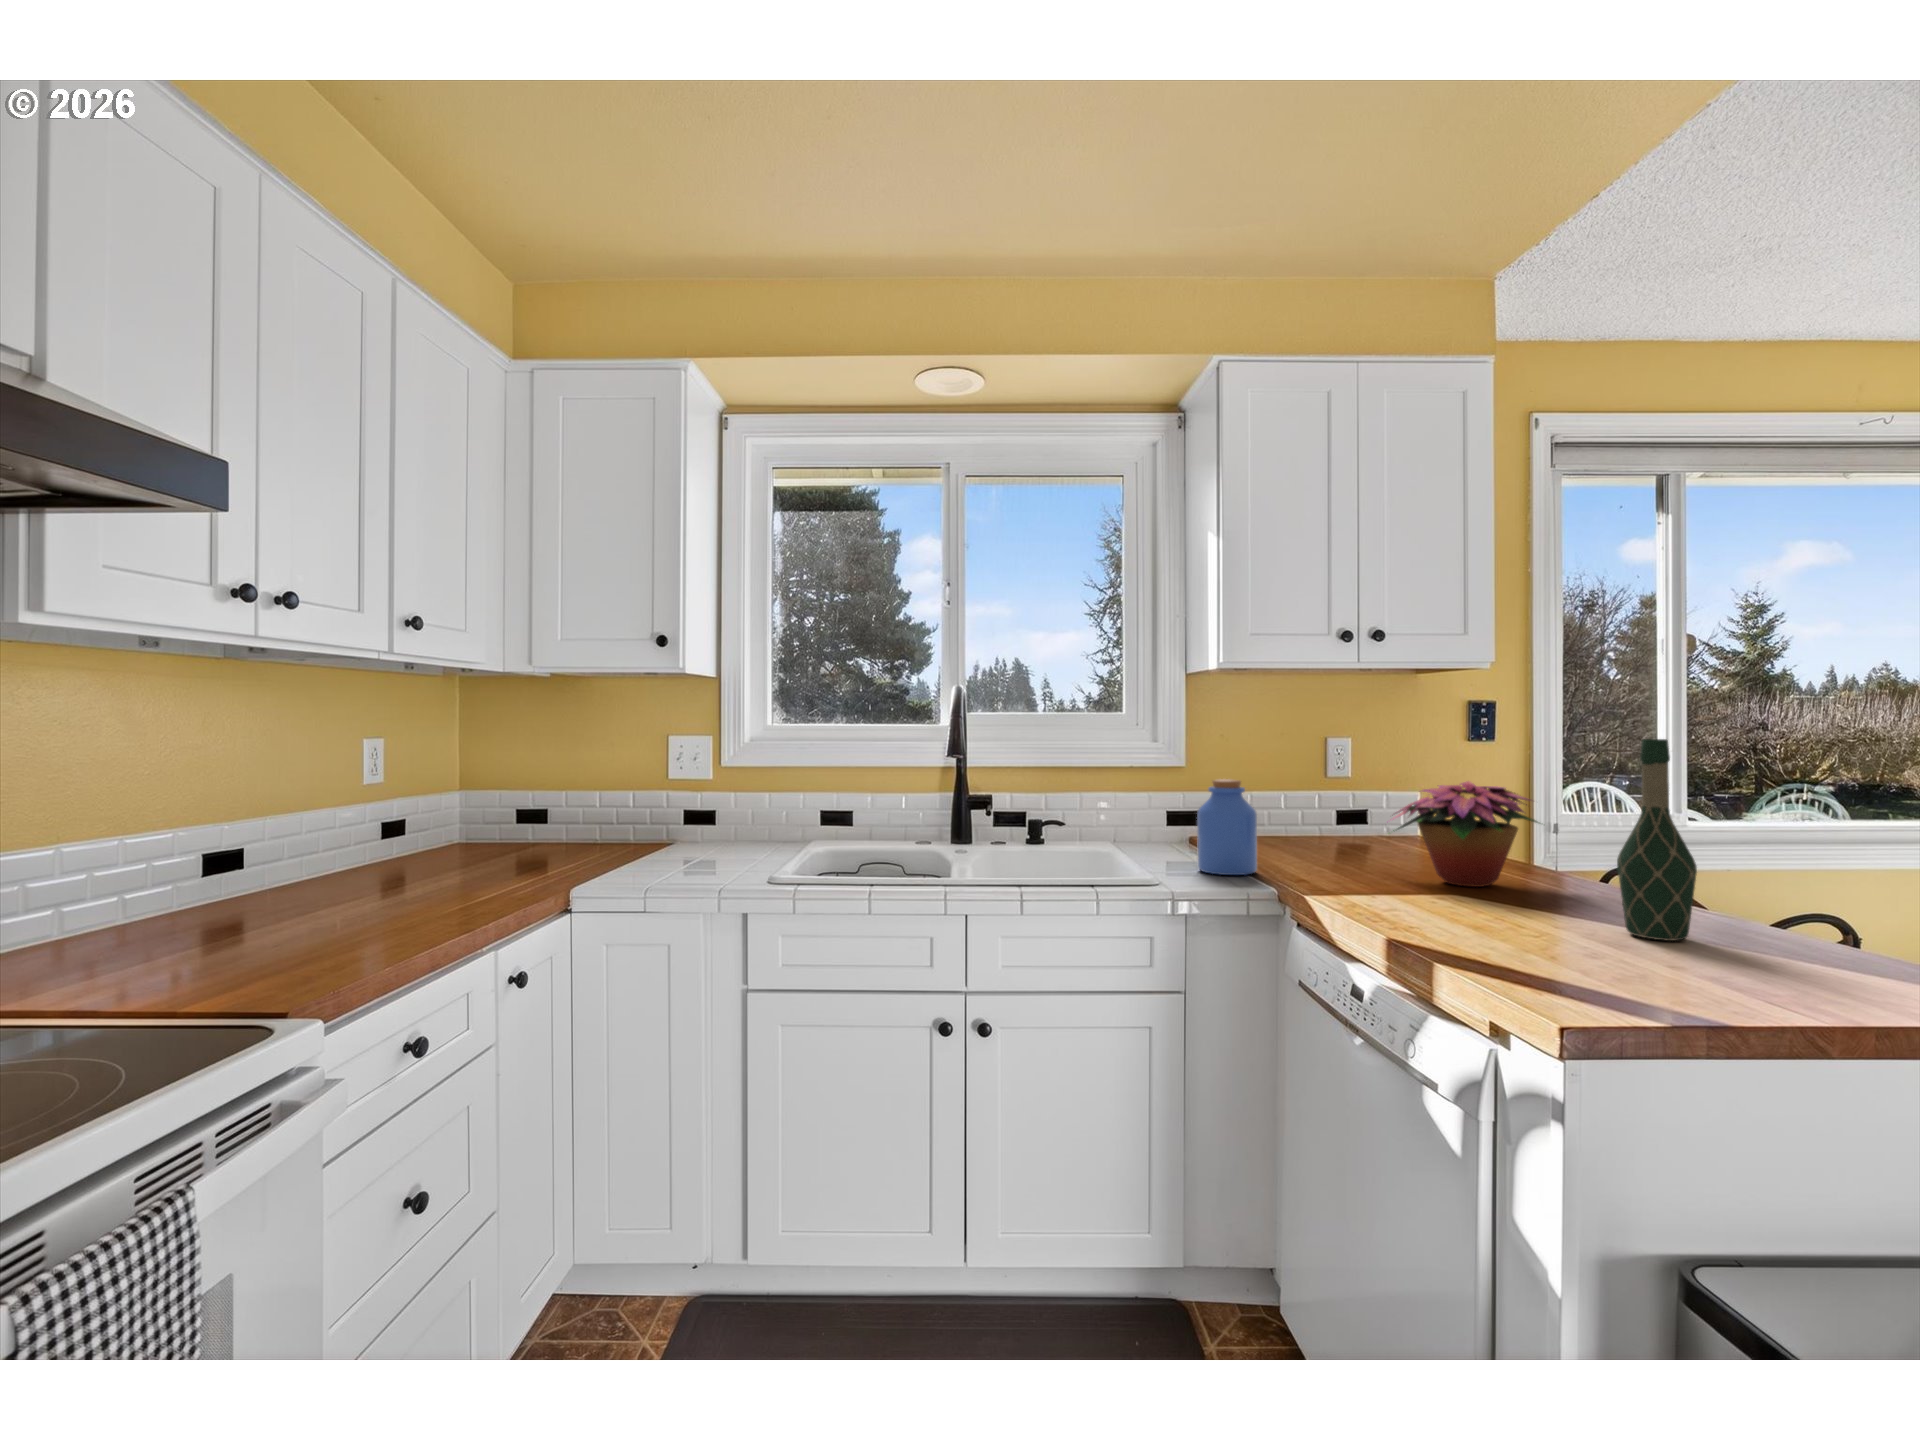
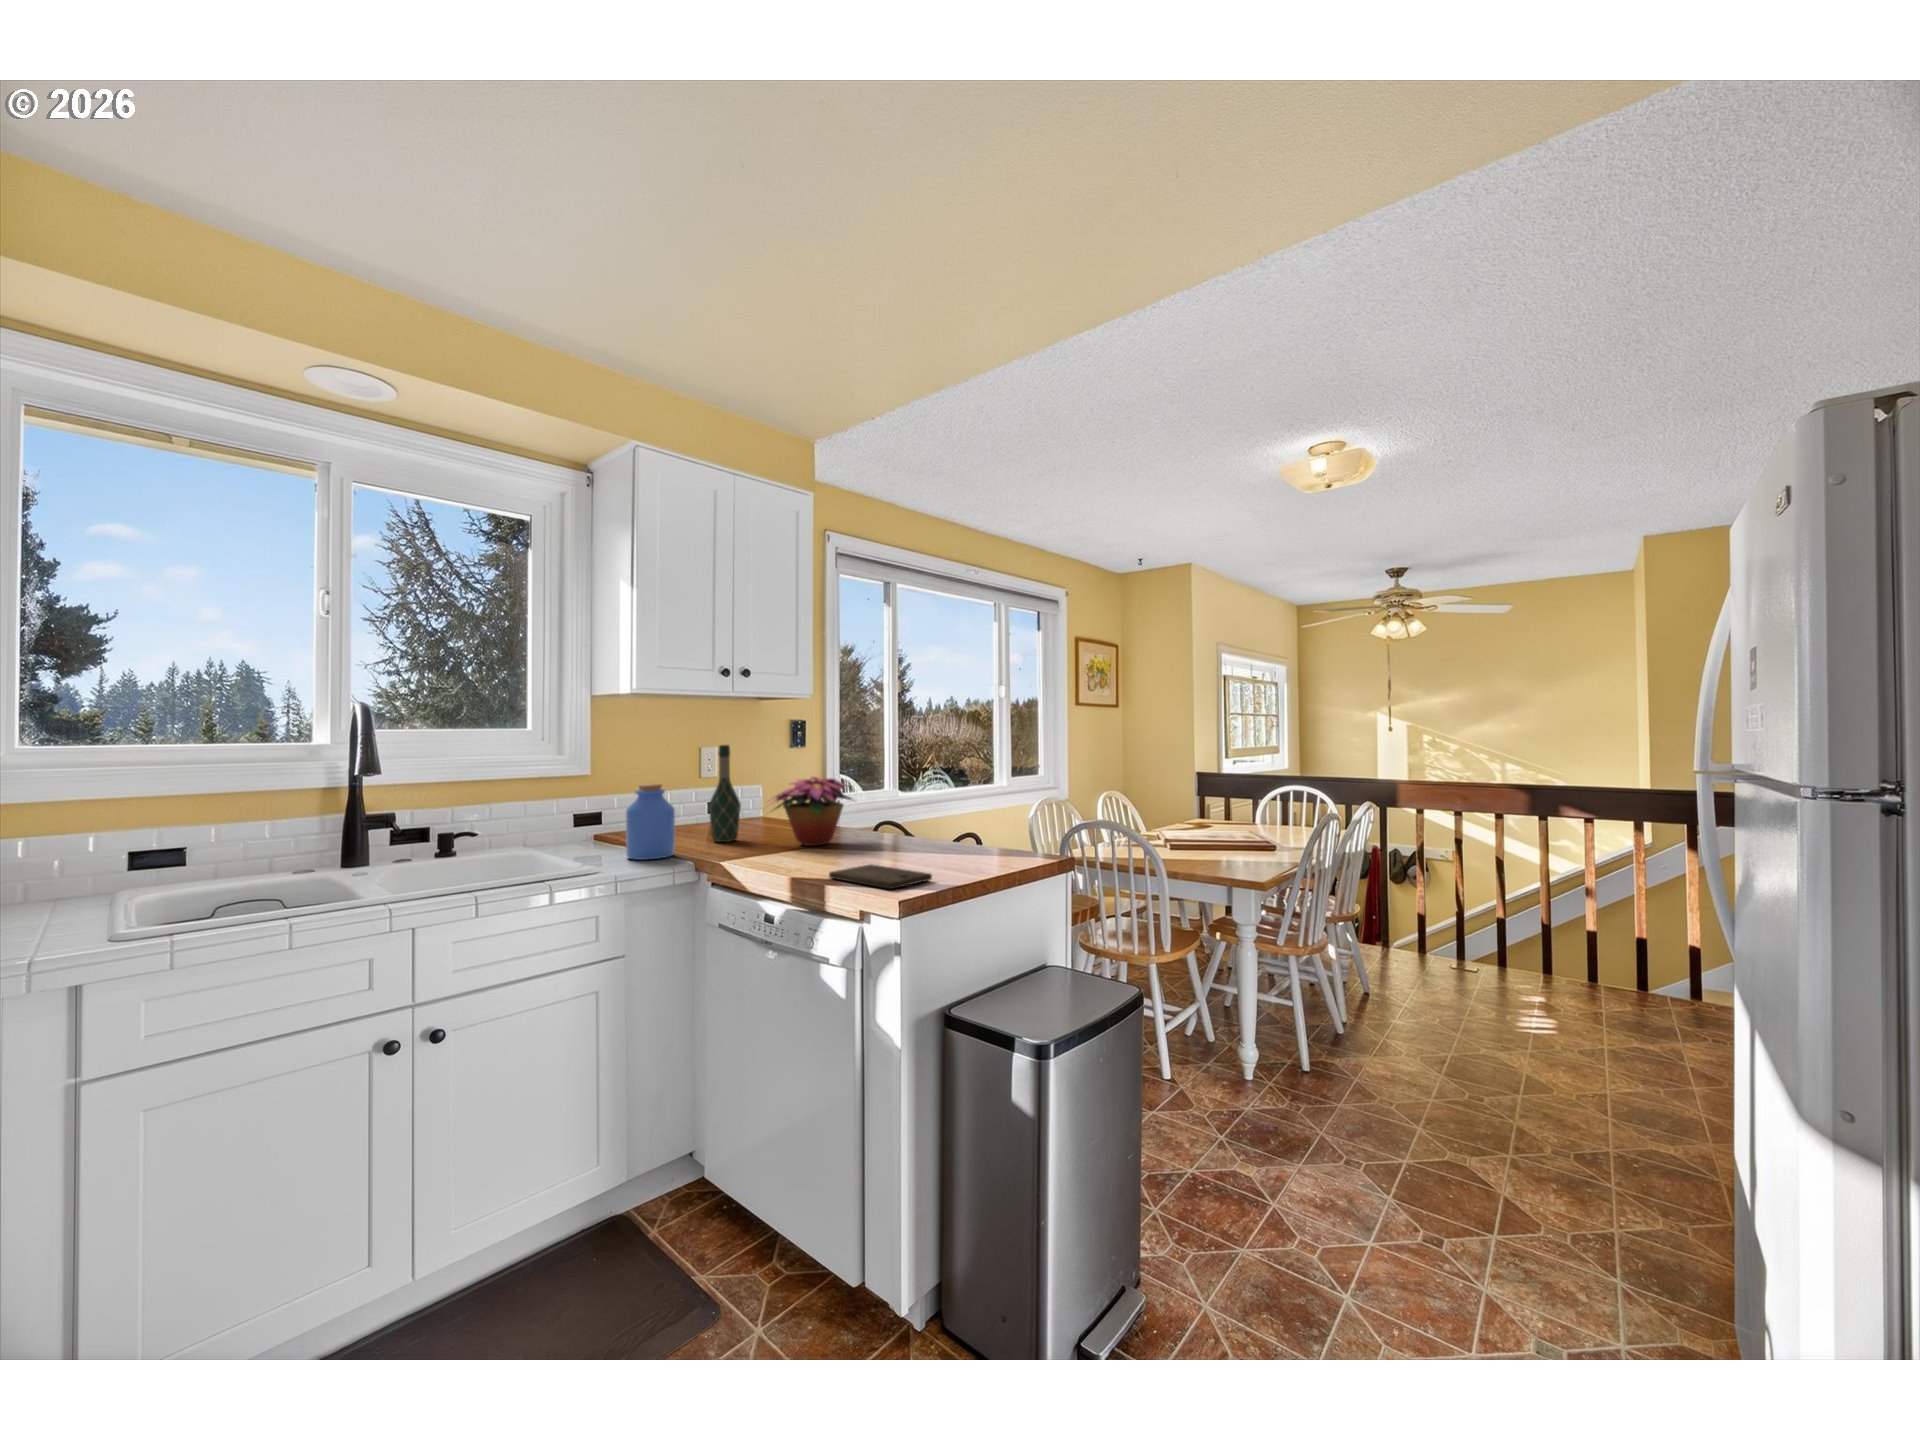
wine bottle: present [1617,739,1697,941] -> present [709,745,741,842]
cutting board: none [1448,930,1645,980] -> present [829,864,932,889]

